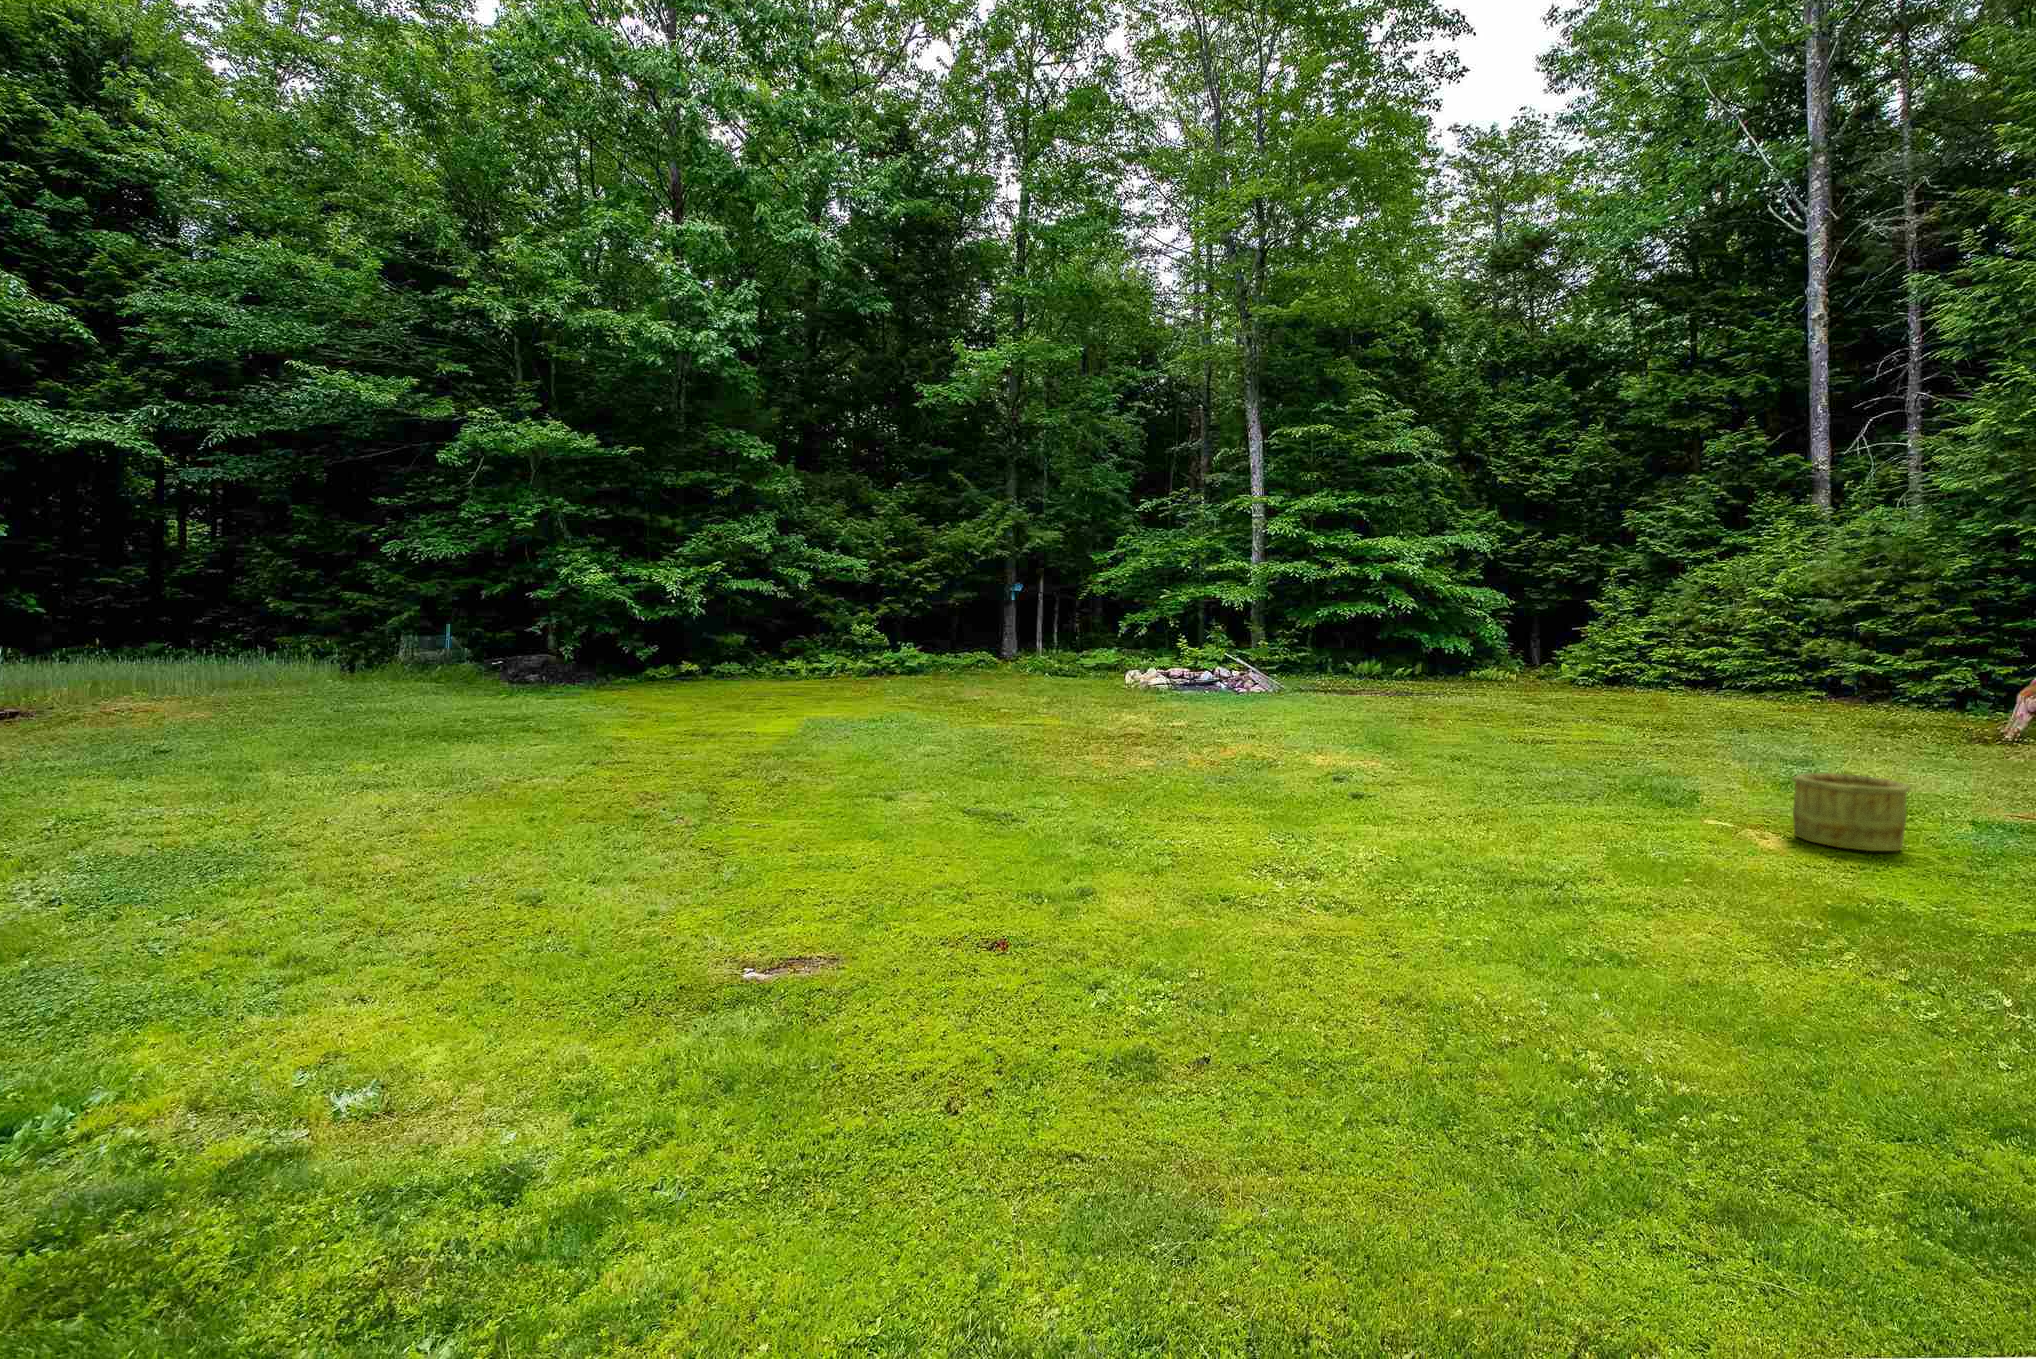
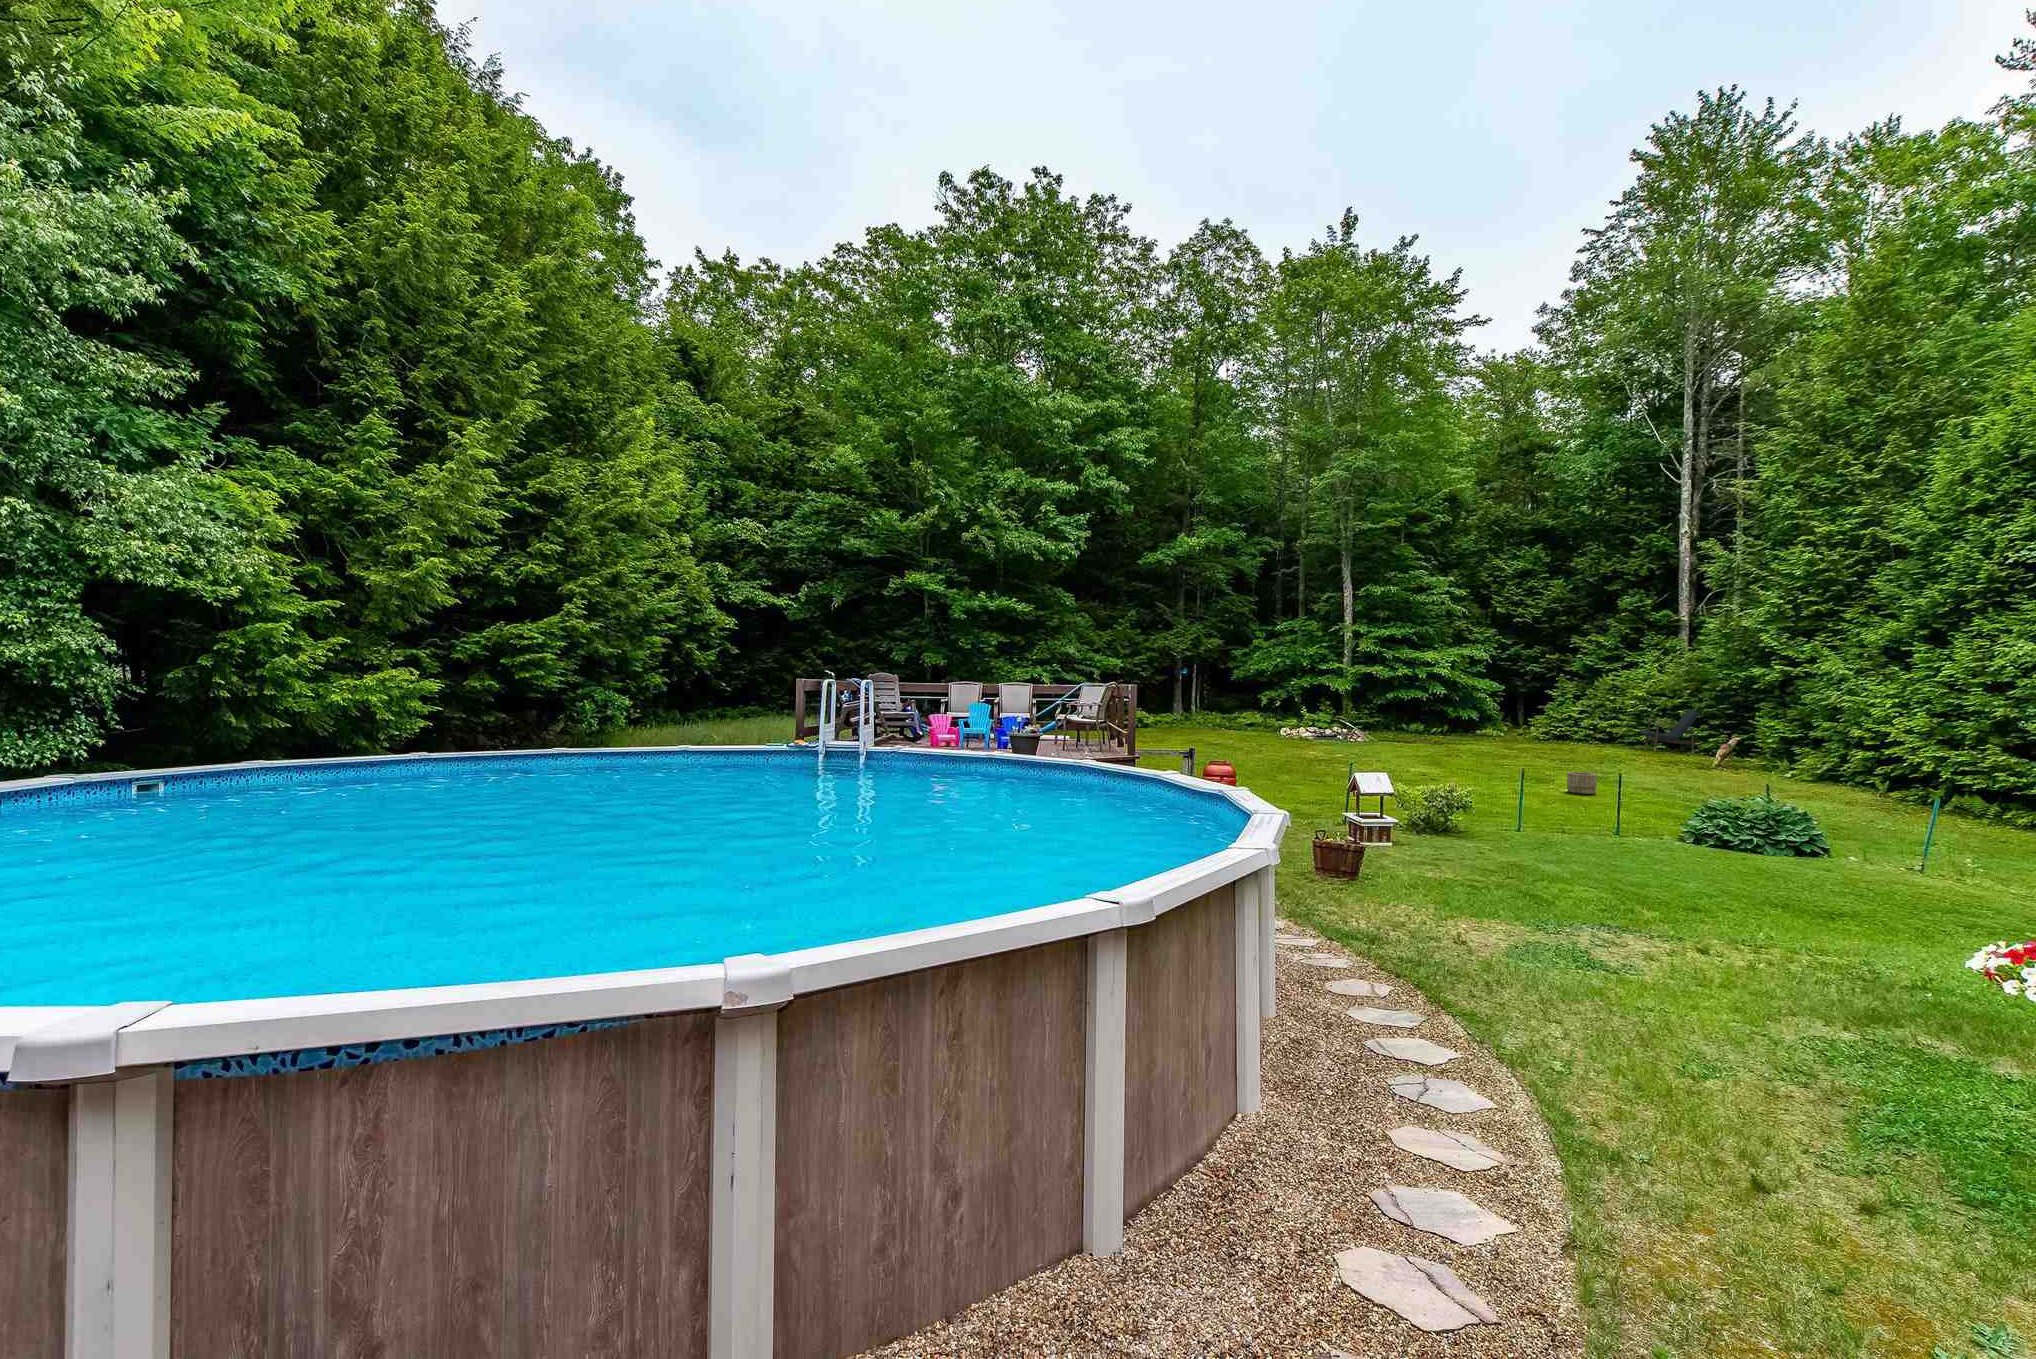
lounge chair: none [1780,620,1919,706] -> present [1639,710,1700,754]

